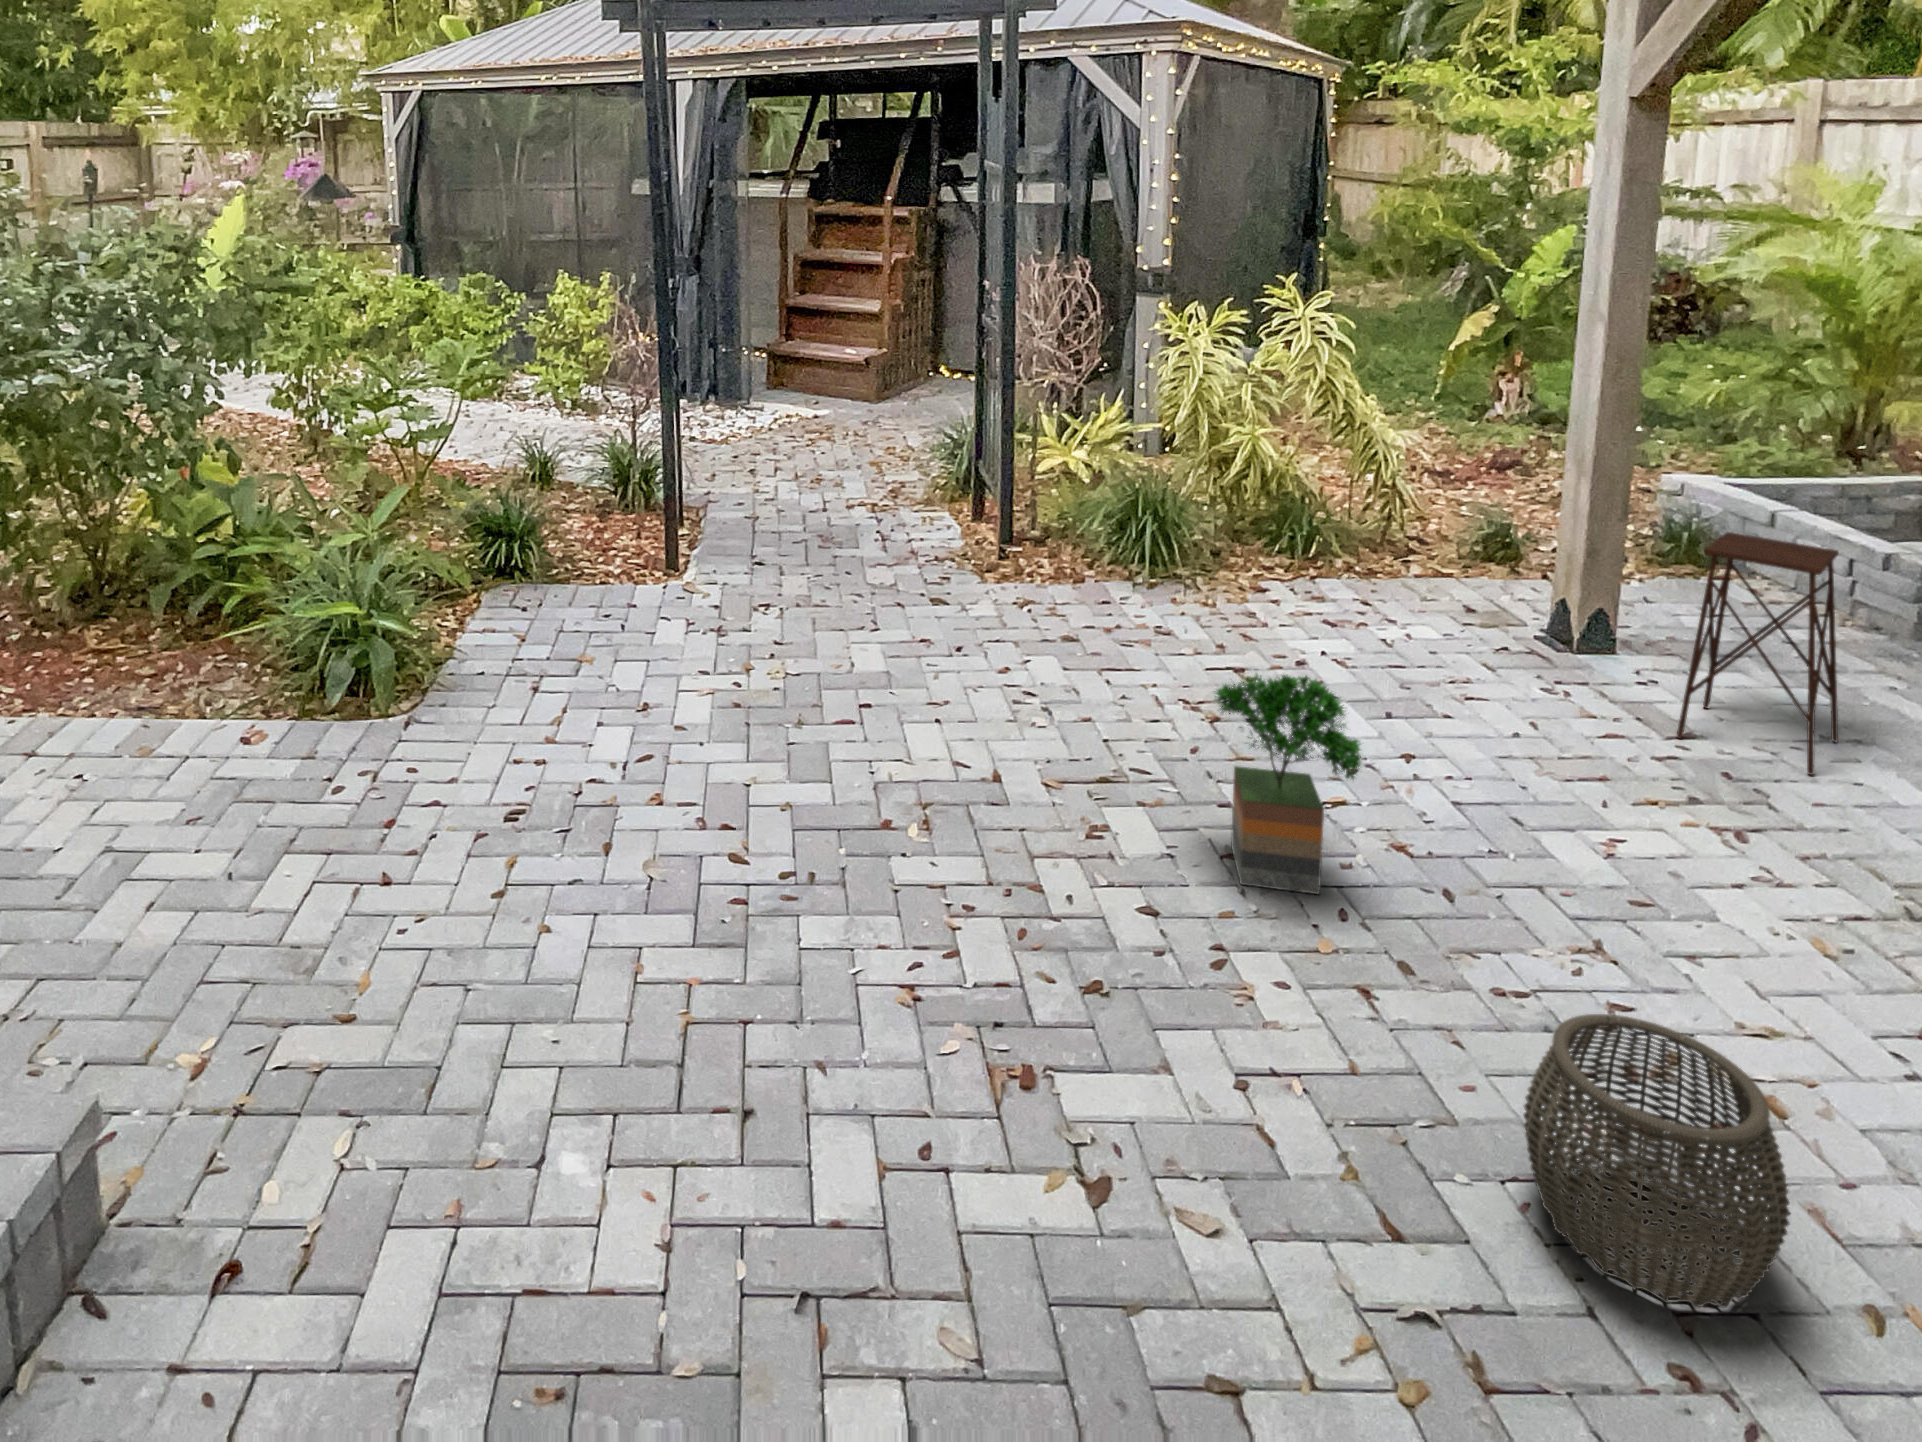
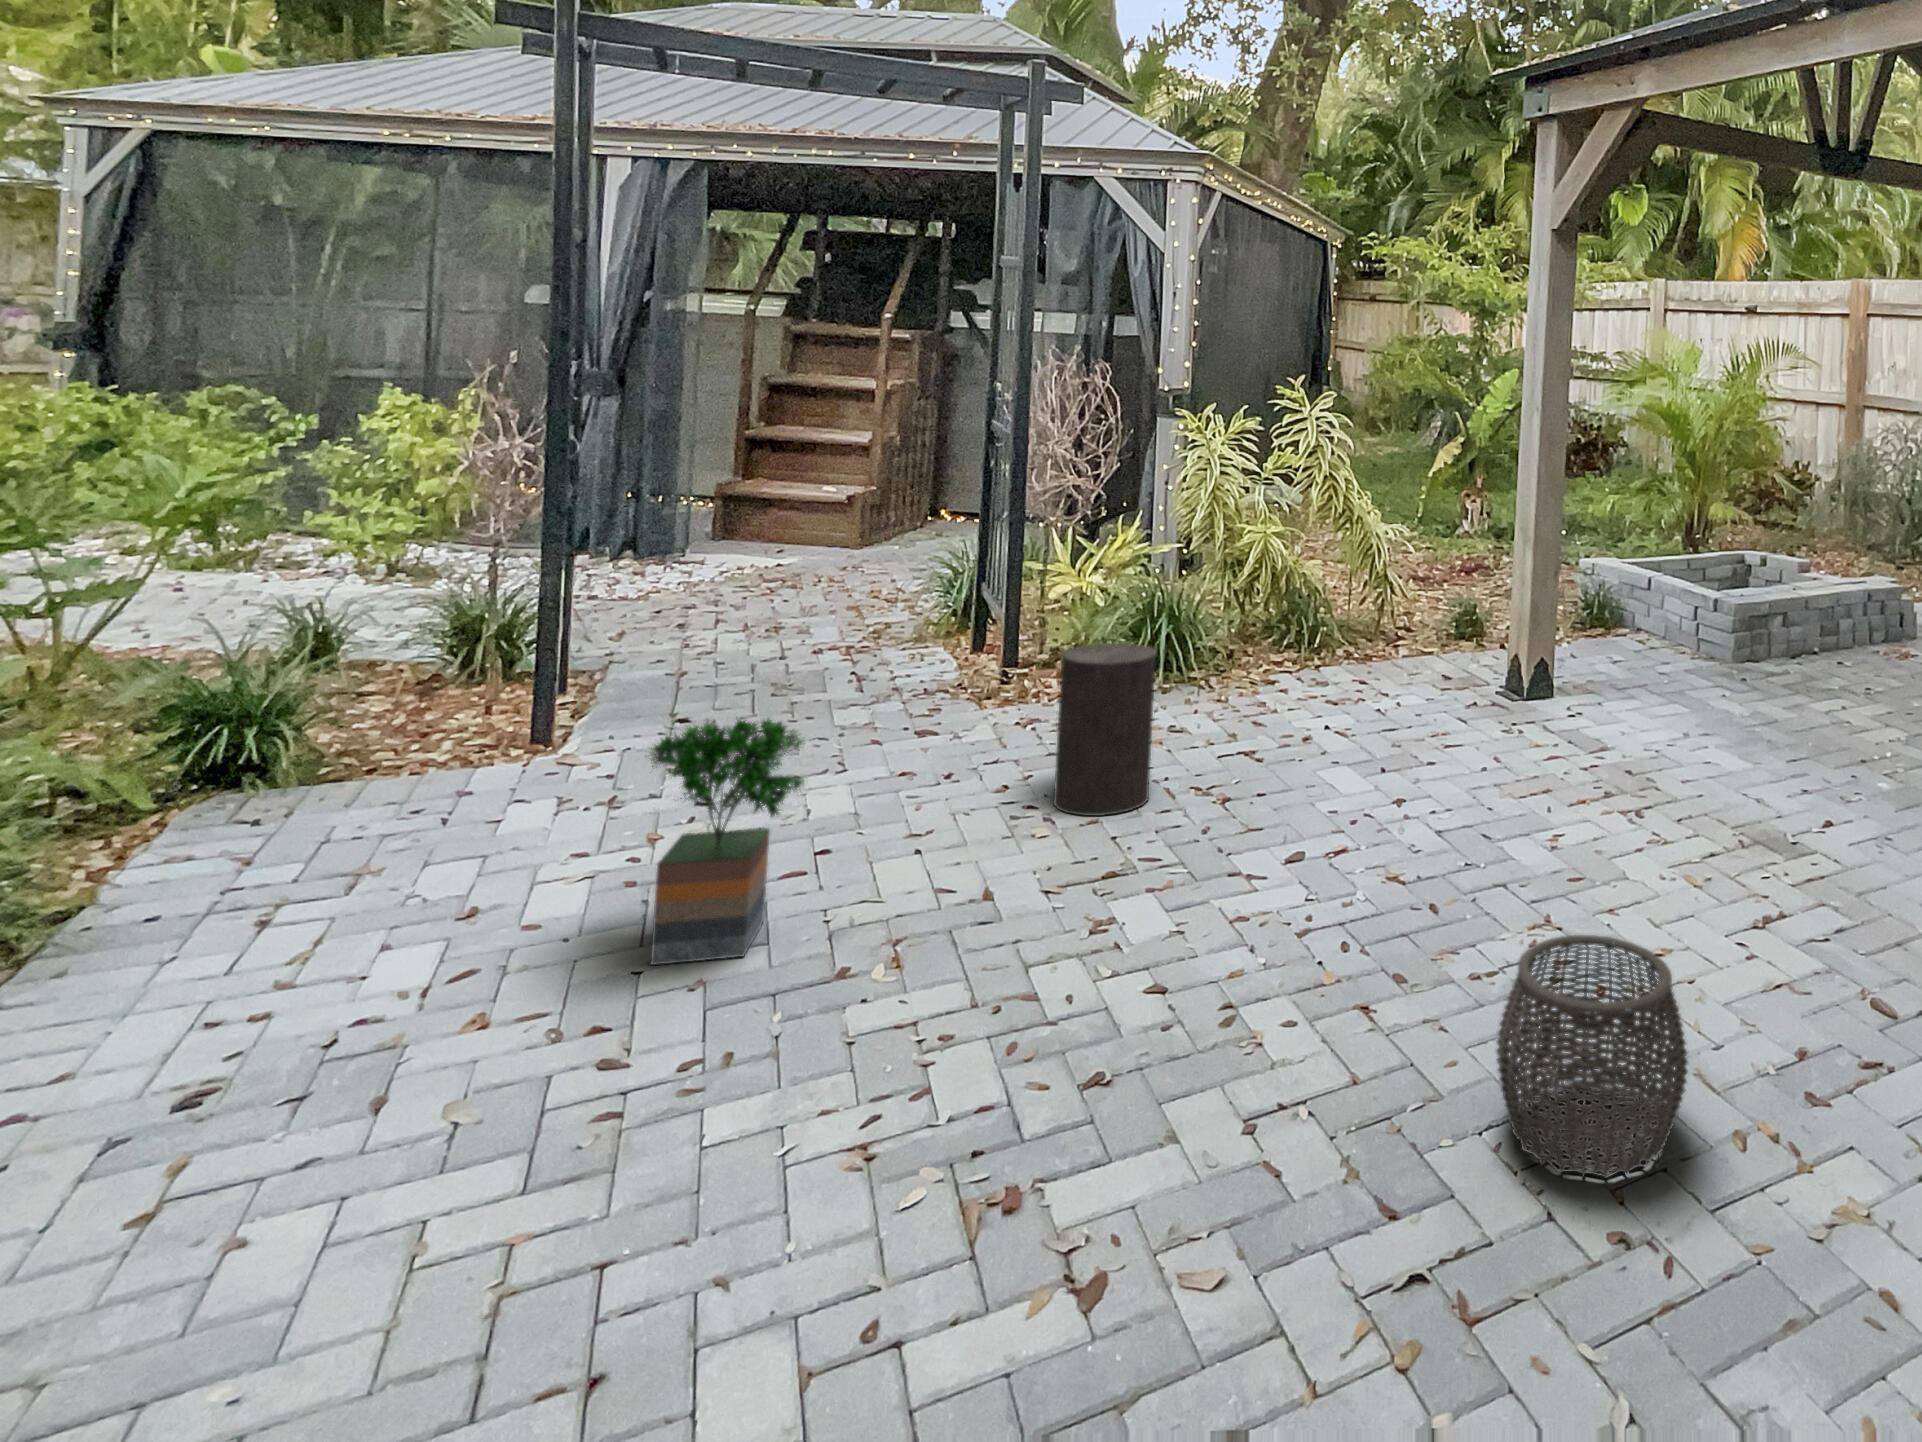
side table: present [1677,532,1839,775] -> none [1598,580,1702,770]
stool: none [1051,554,1143,717] -> present [1054,643,1156,816]
potted tree: present [1214,674,1361,894] -> present [651,719,804,965]

